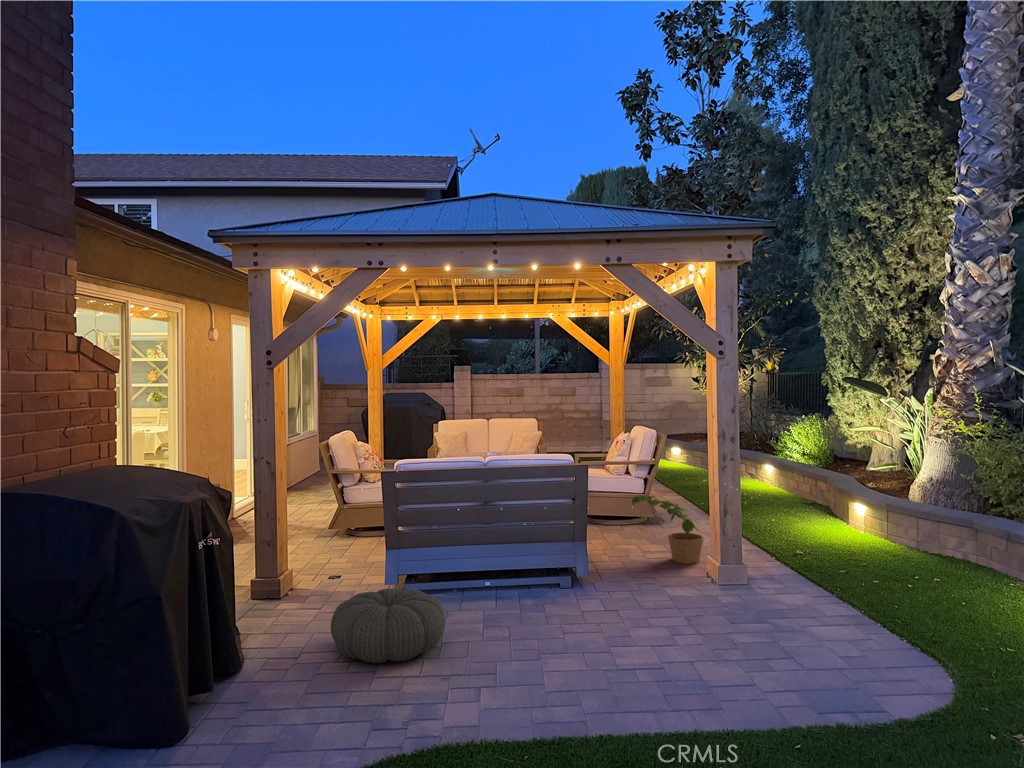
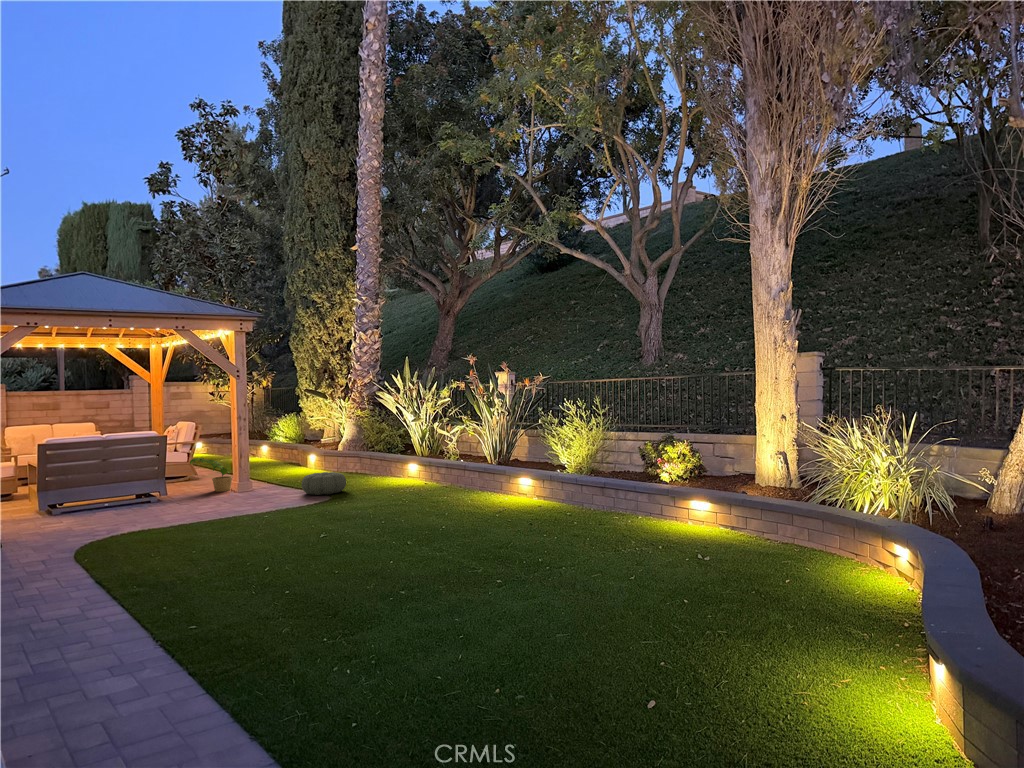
pouf: present [331,589,445,663] -> present [302,472,346,495]

